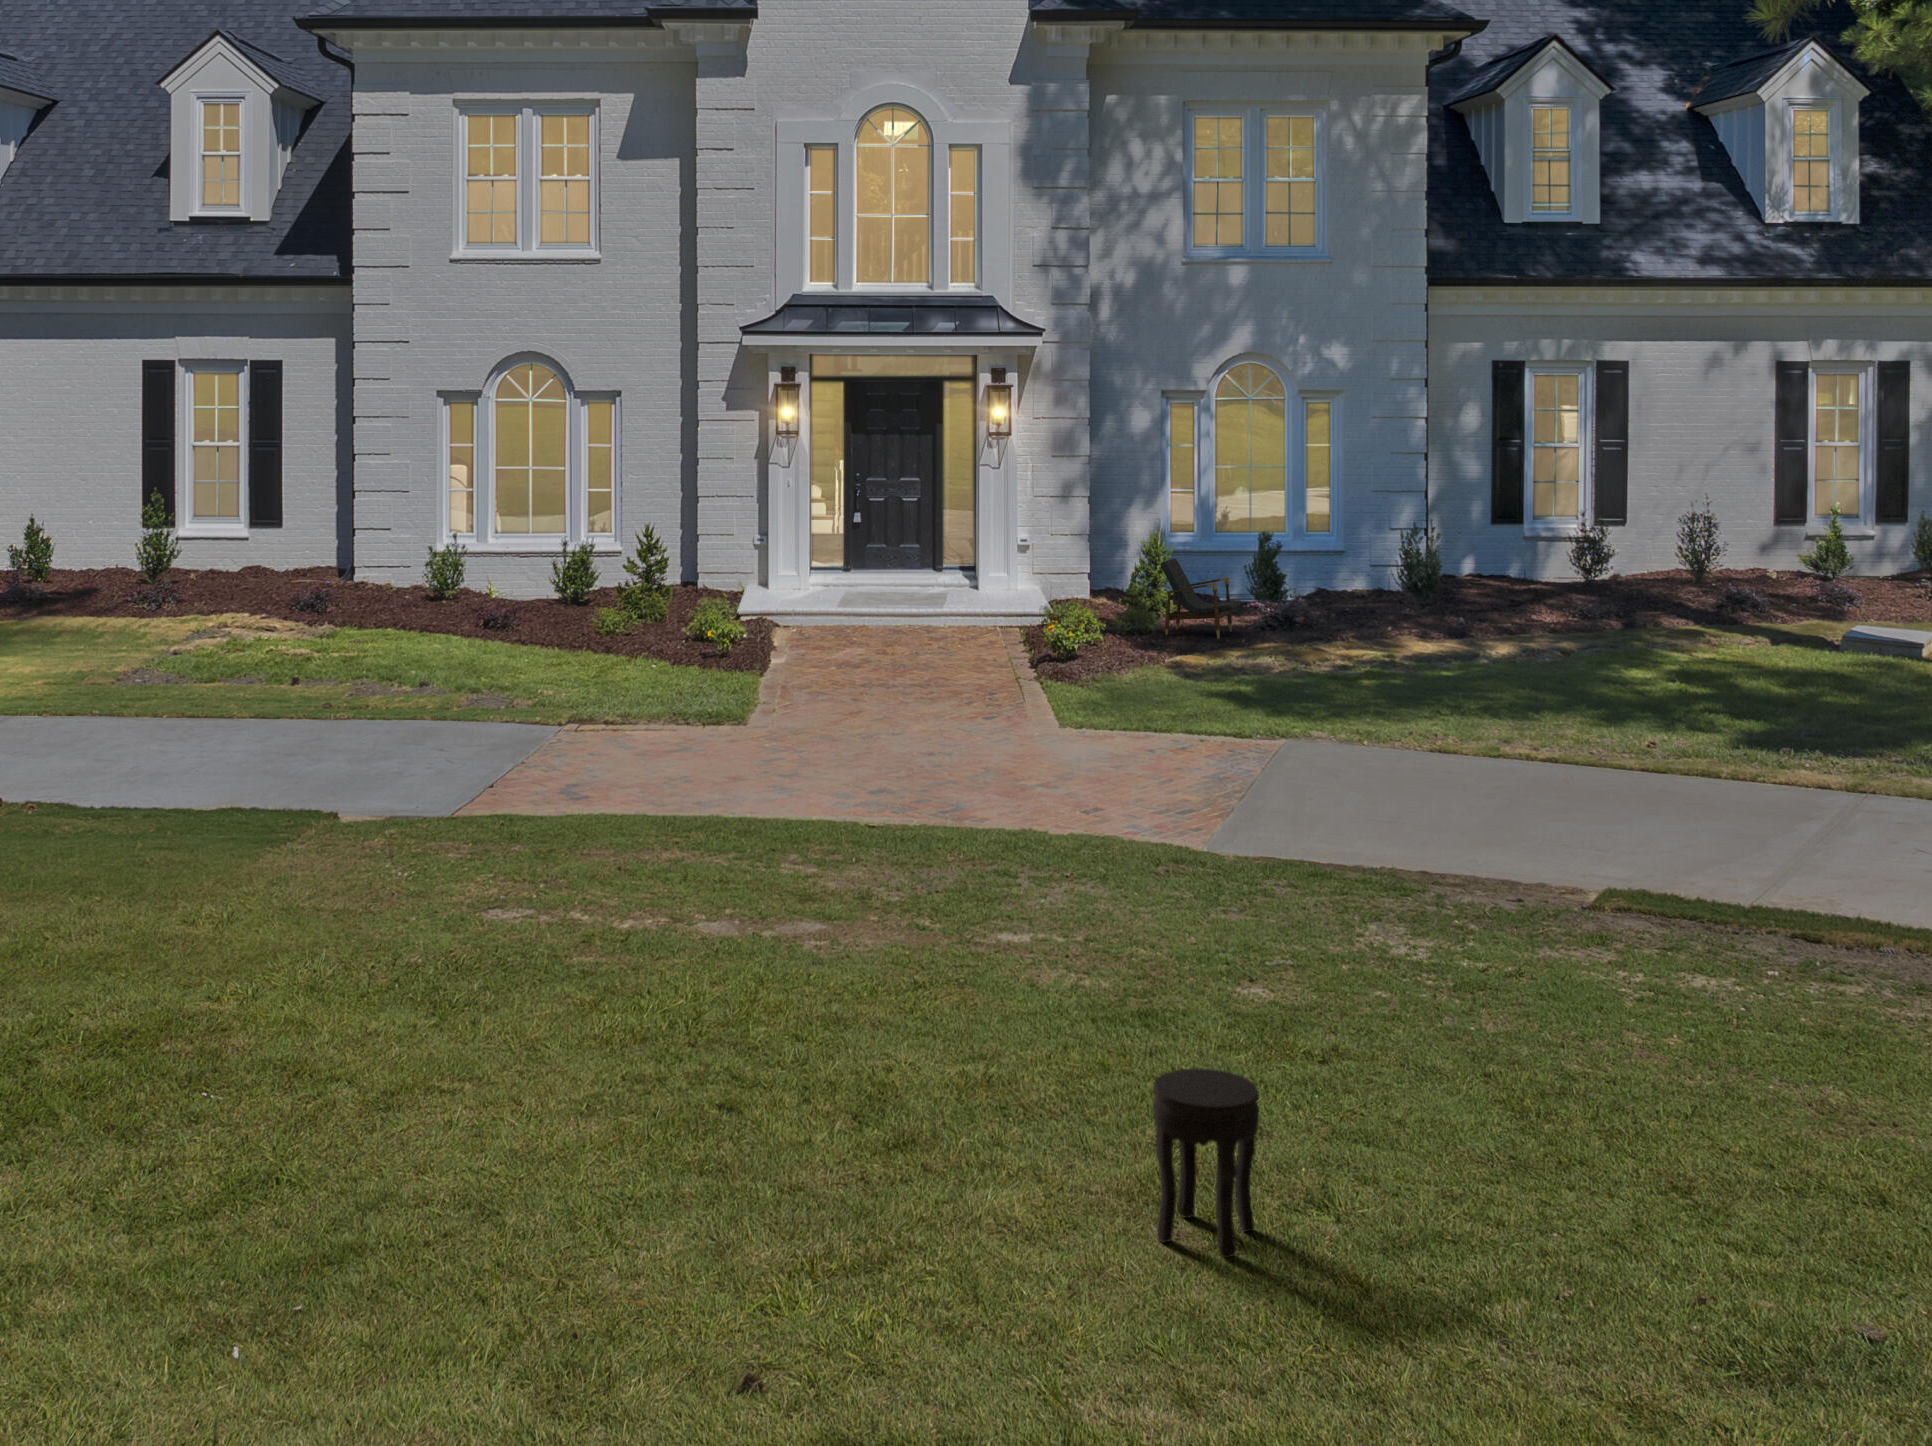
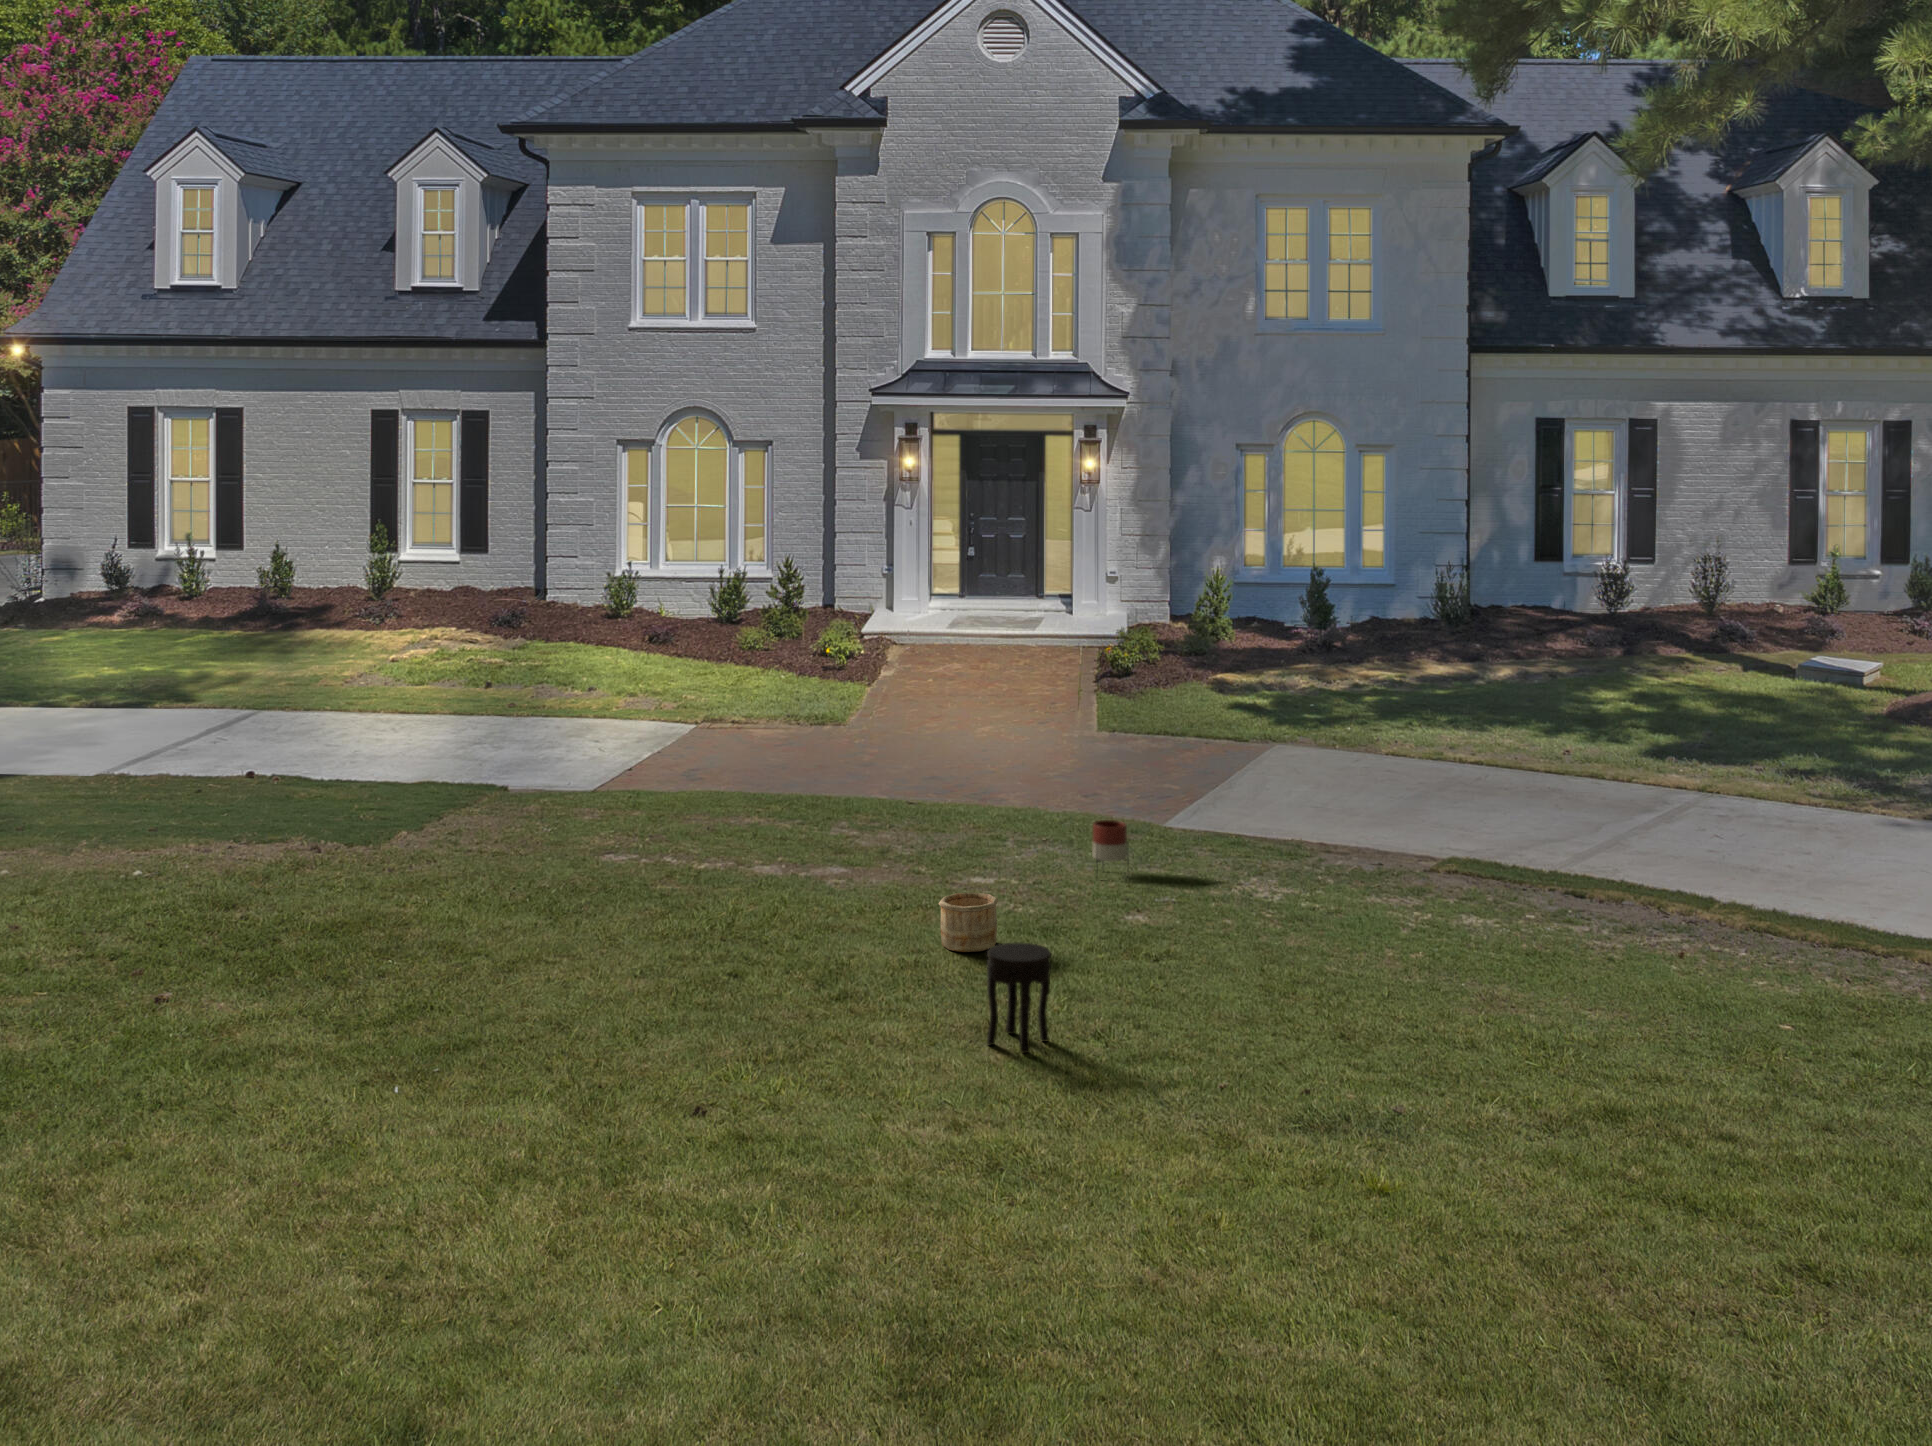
lounge chair: present [1161,558,1241,639] -> none [1220,591,1289,660]
planter: none [1165,849,1217,934] -> present [1092,820,1128,863]
wooden bucket: none [1000,967,1087,1061] -> present [939,892,998,952]

